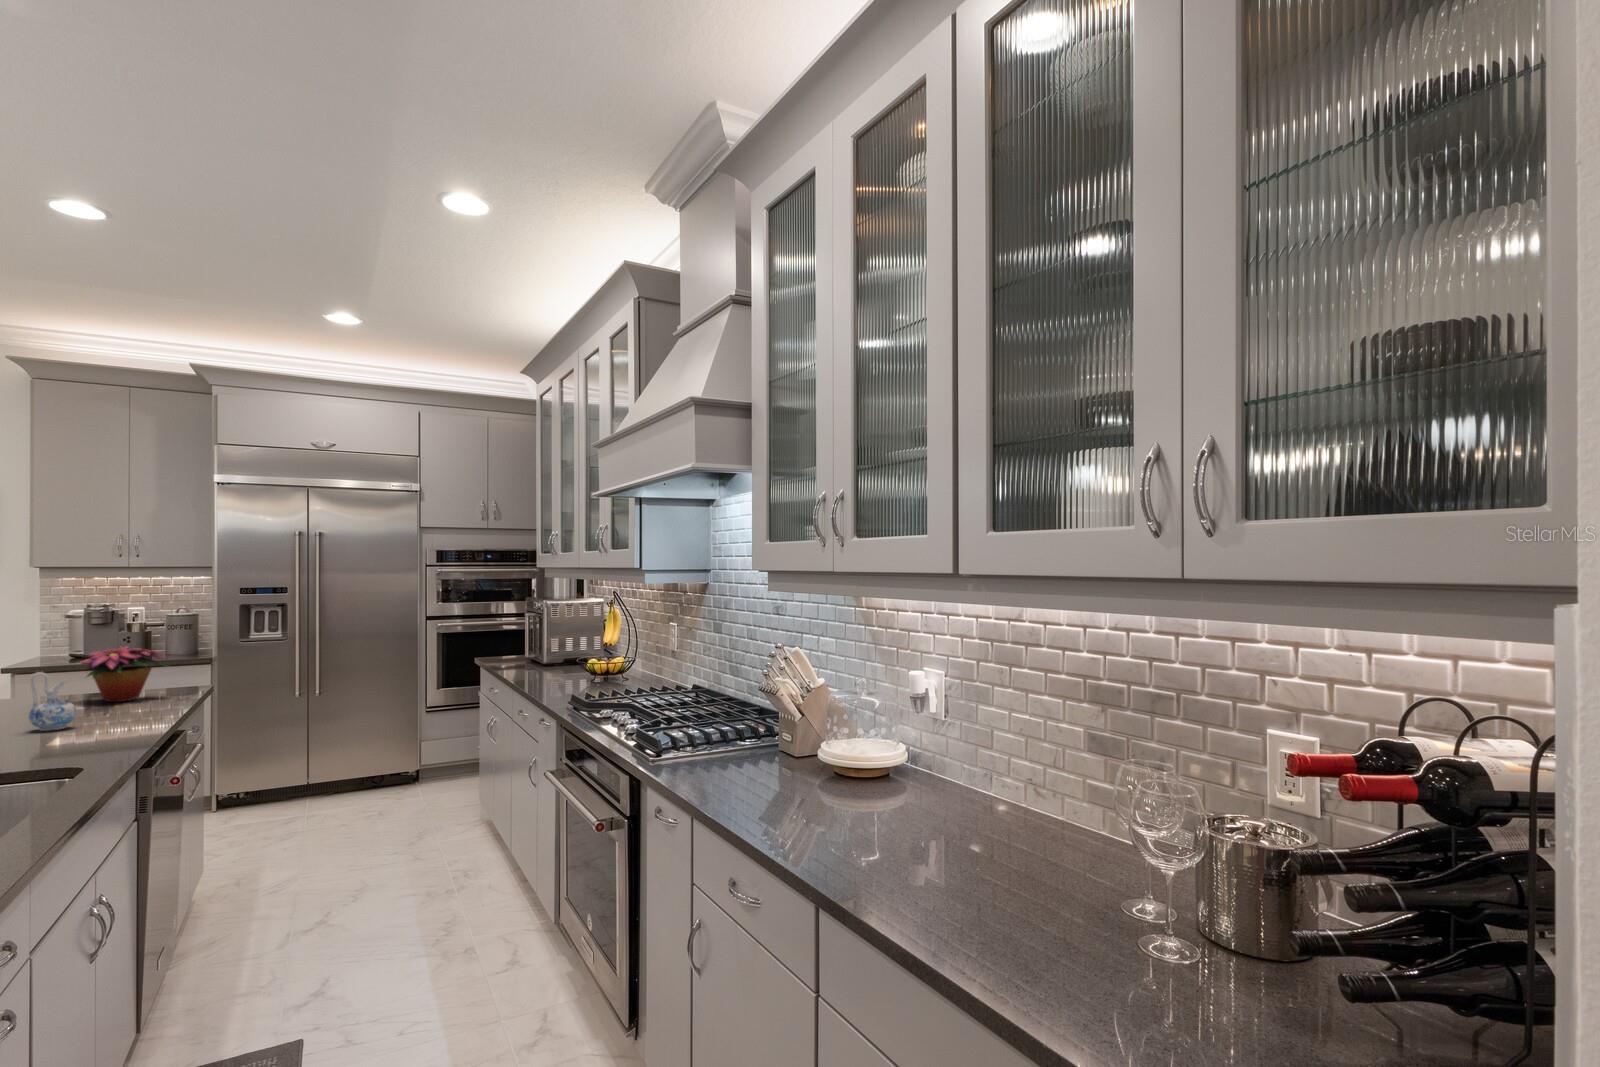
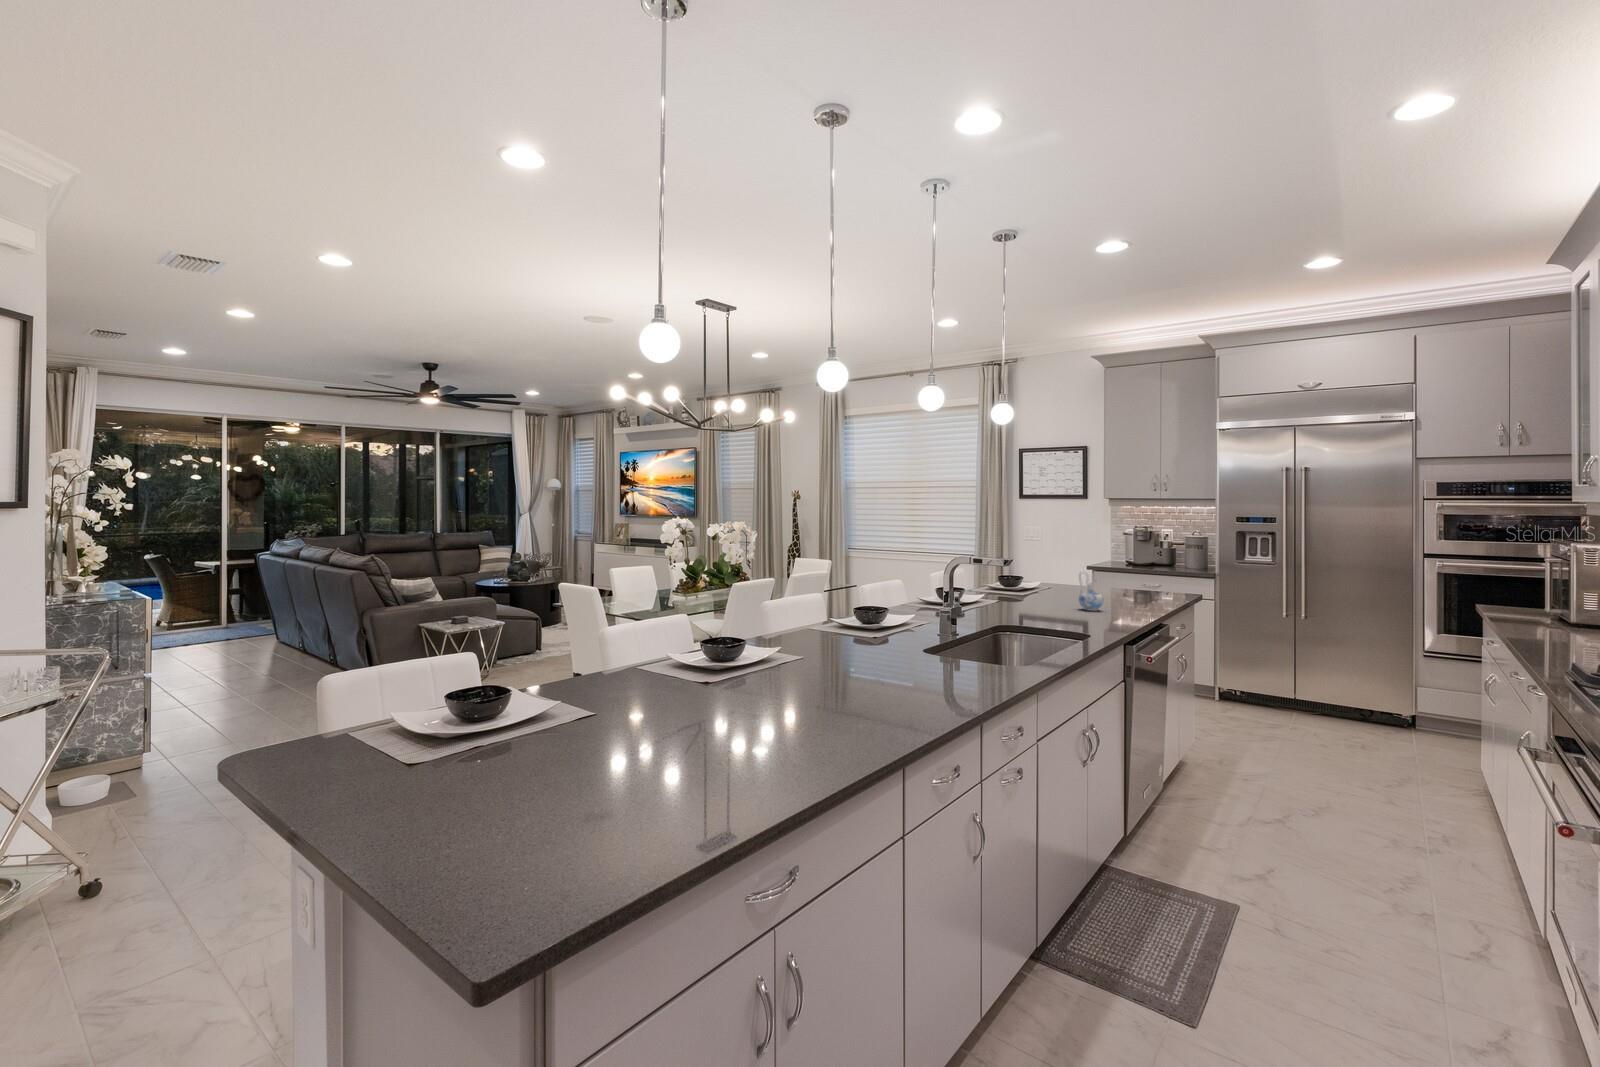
flower arrangement: present [81,646,165,702] -> none [1110,559,1173,599]

